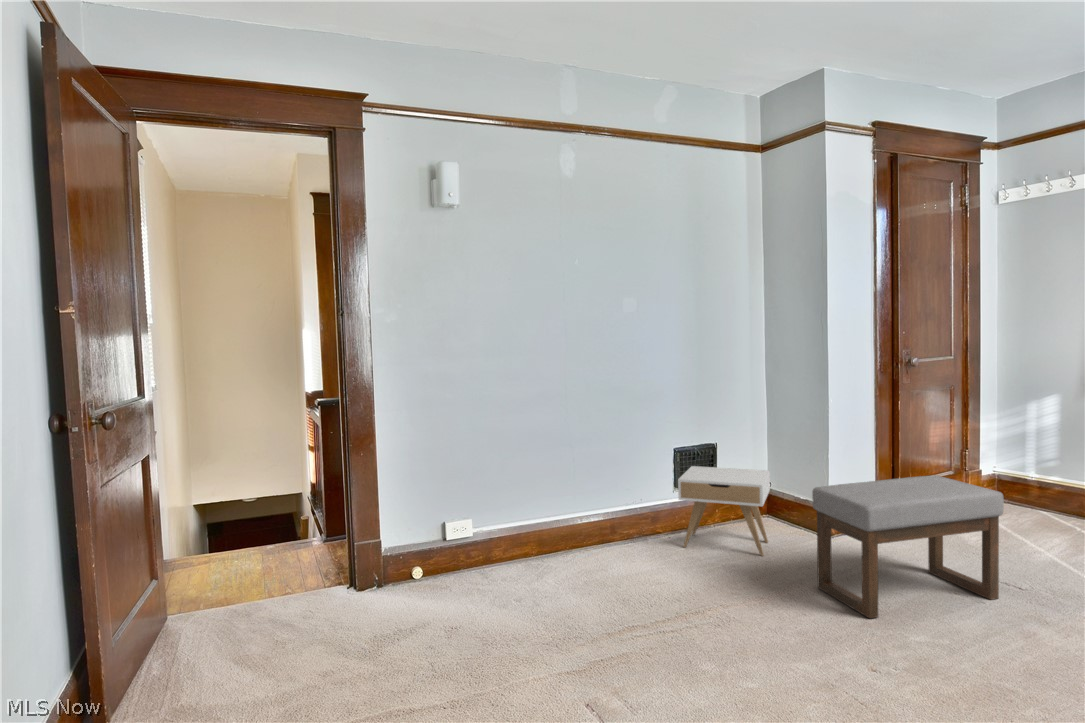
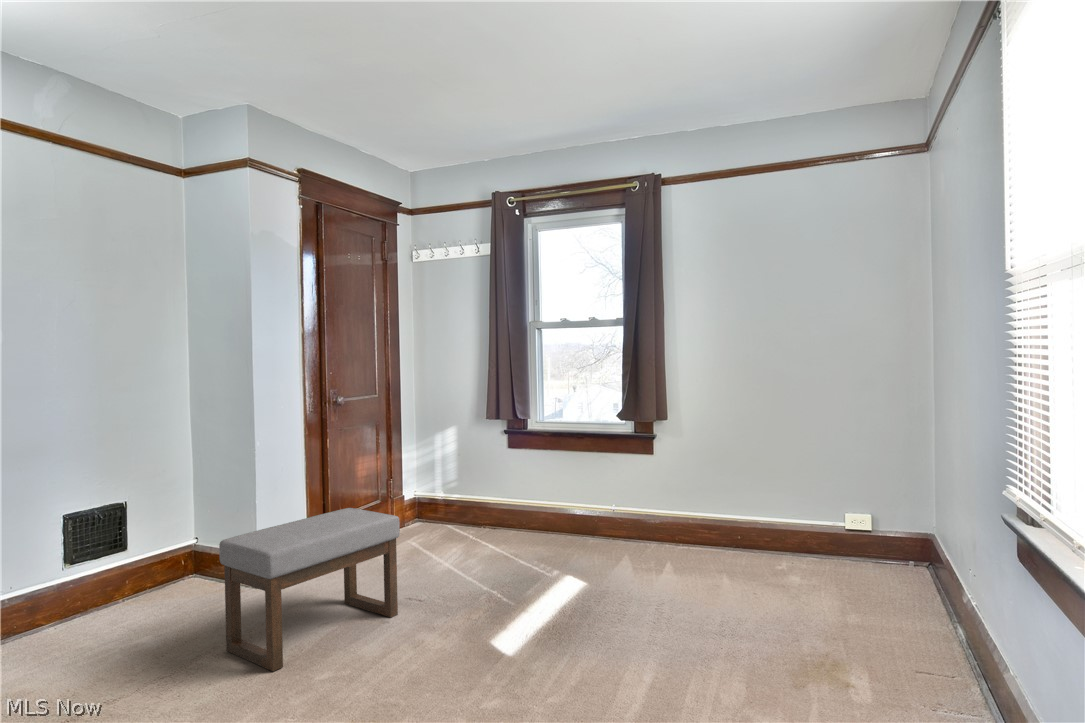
nightstand: present [678,466,770,556] -> none [54,527,187,642]

